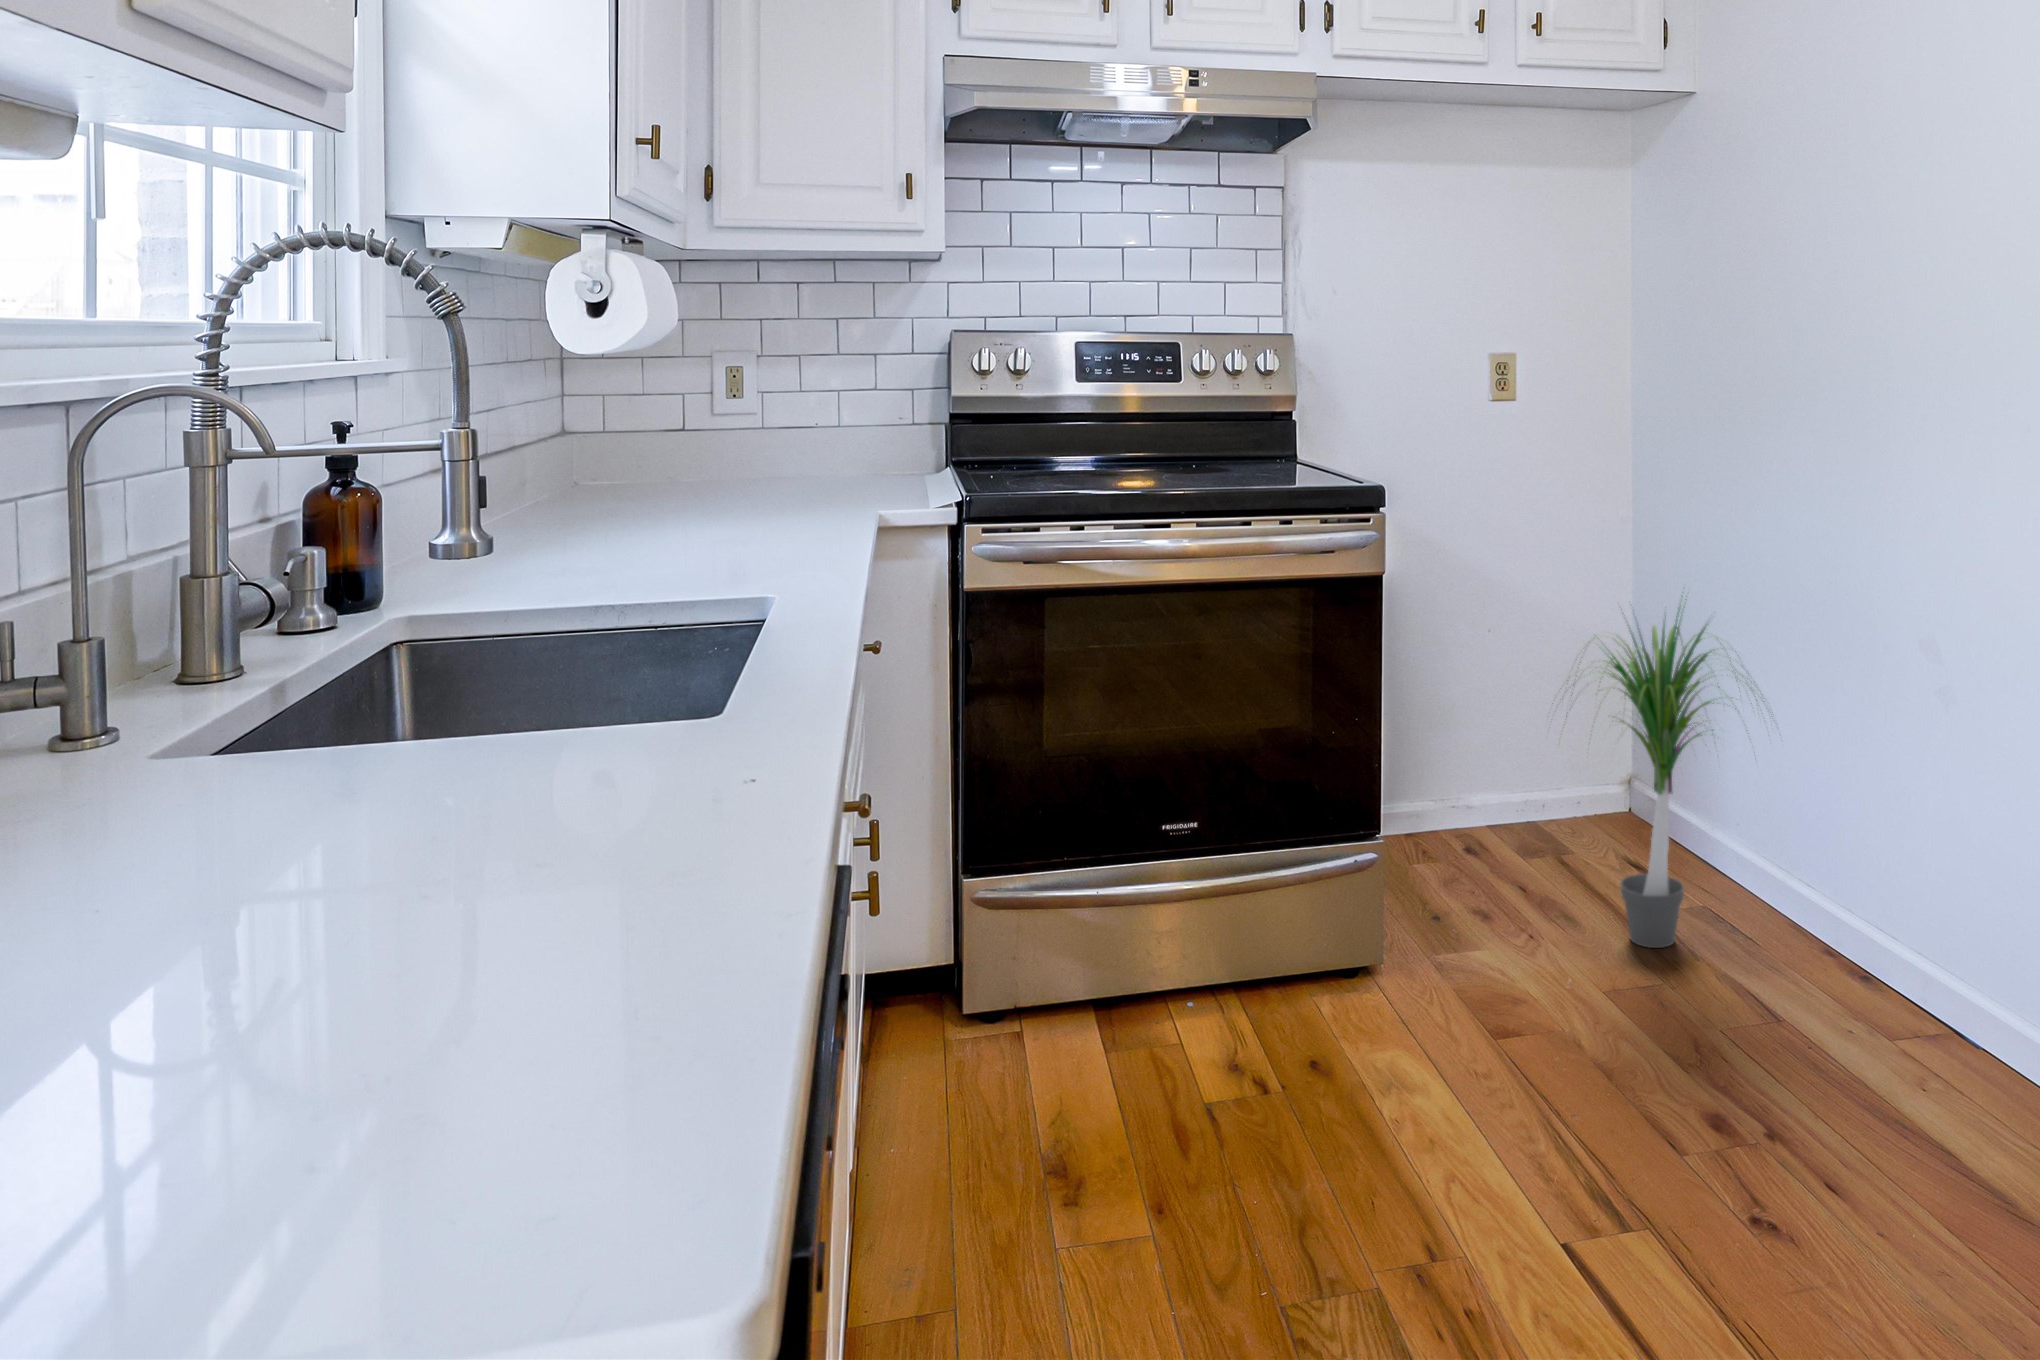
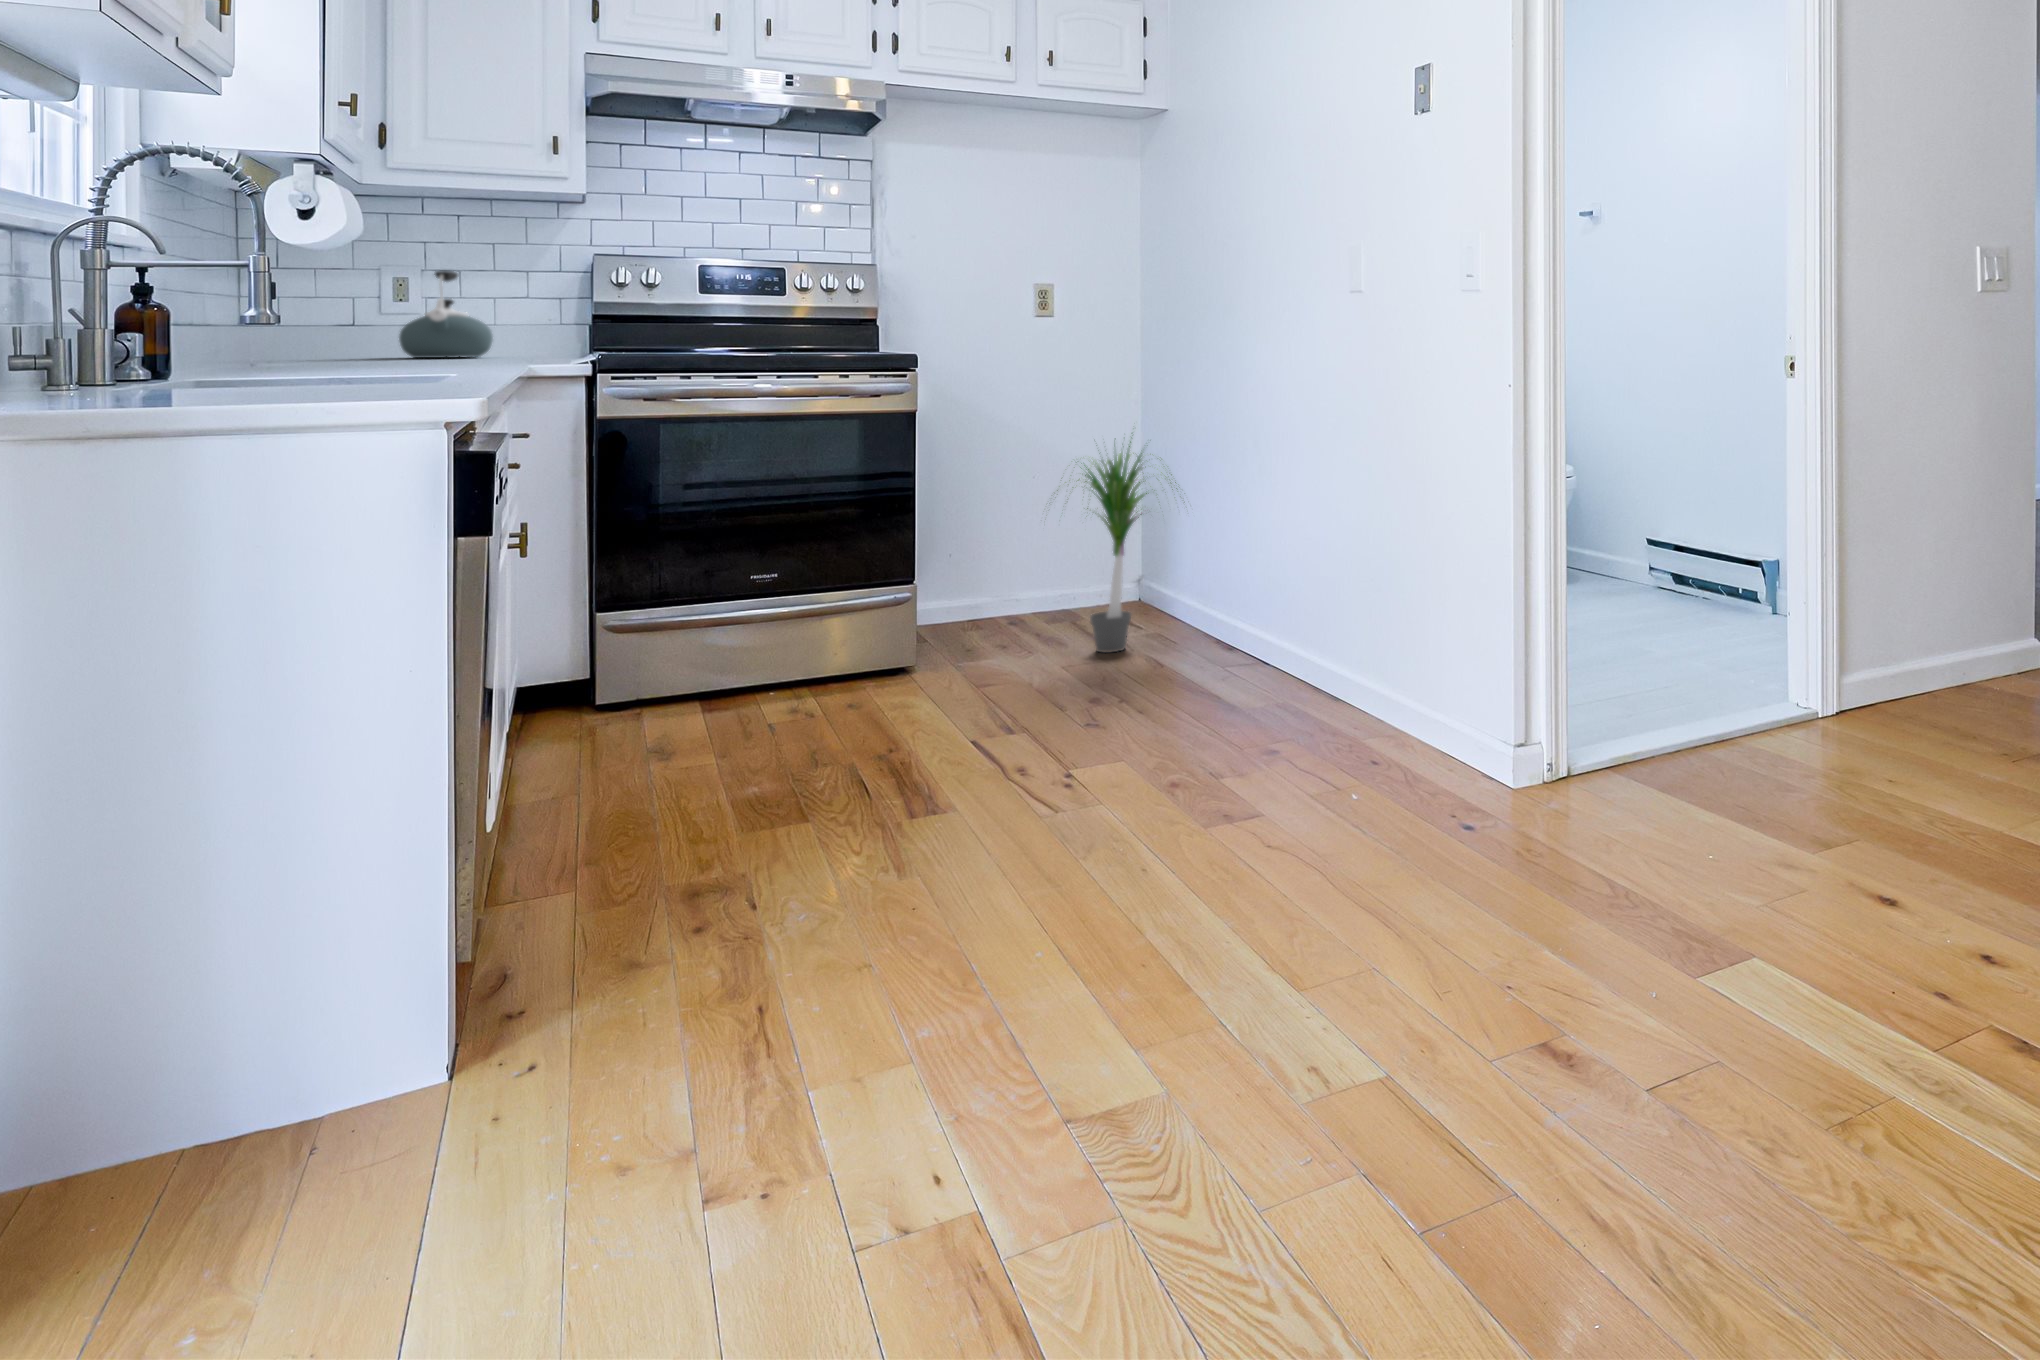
kettle: none [732,358,836,476] -> present [399,271,493,358]

